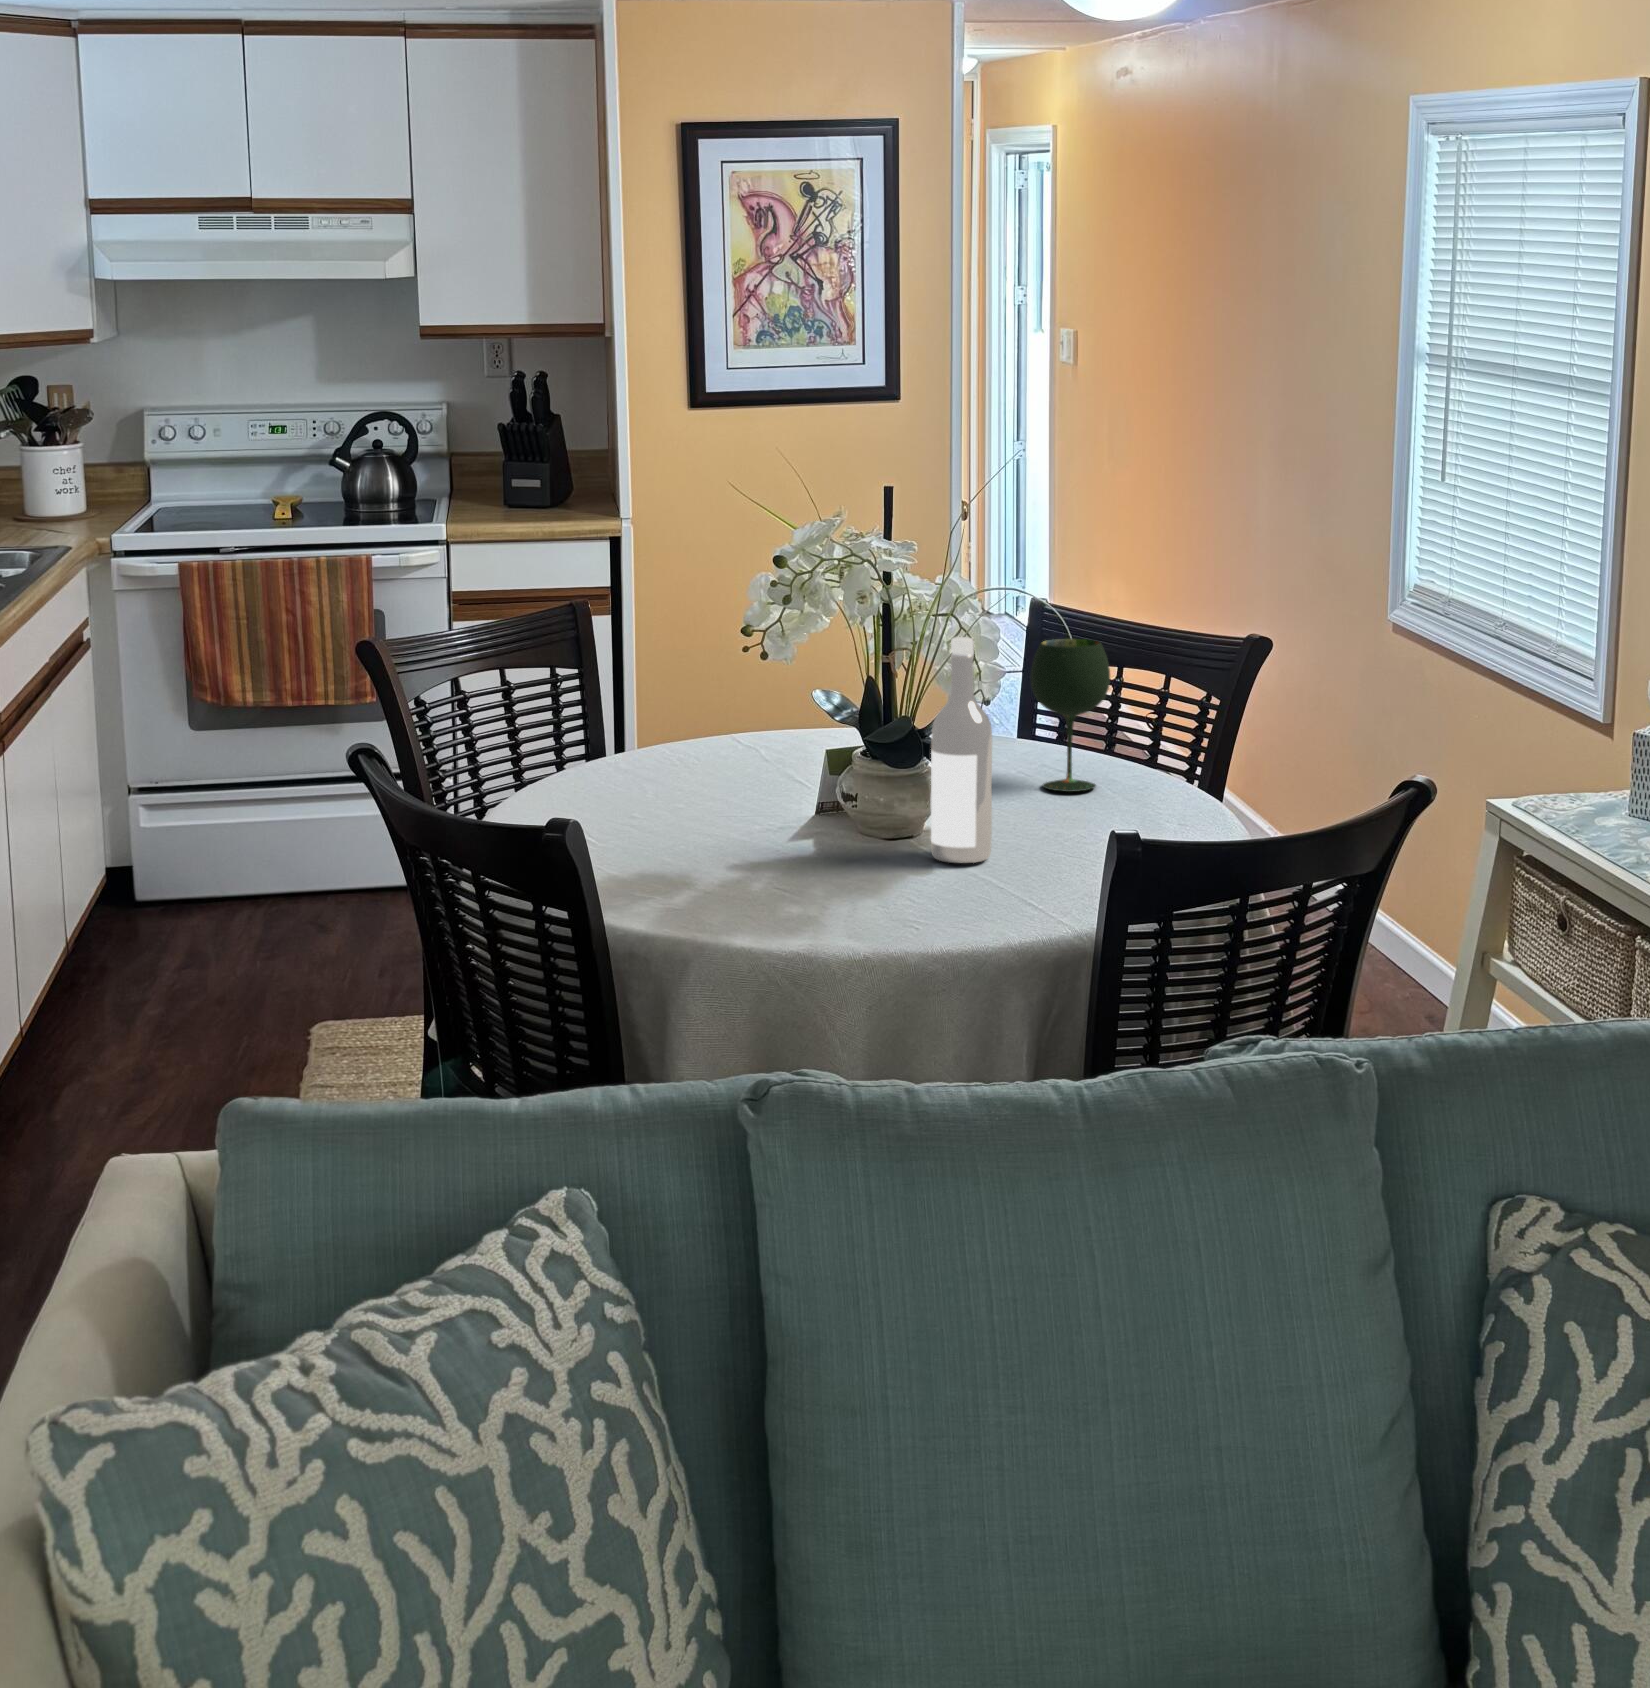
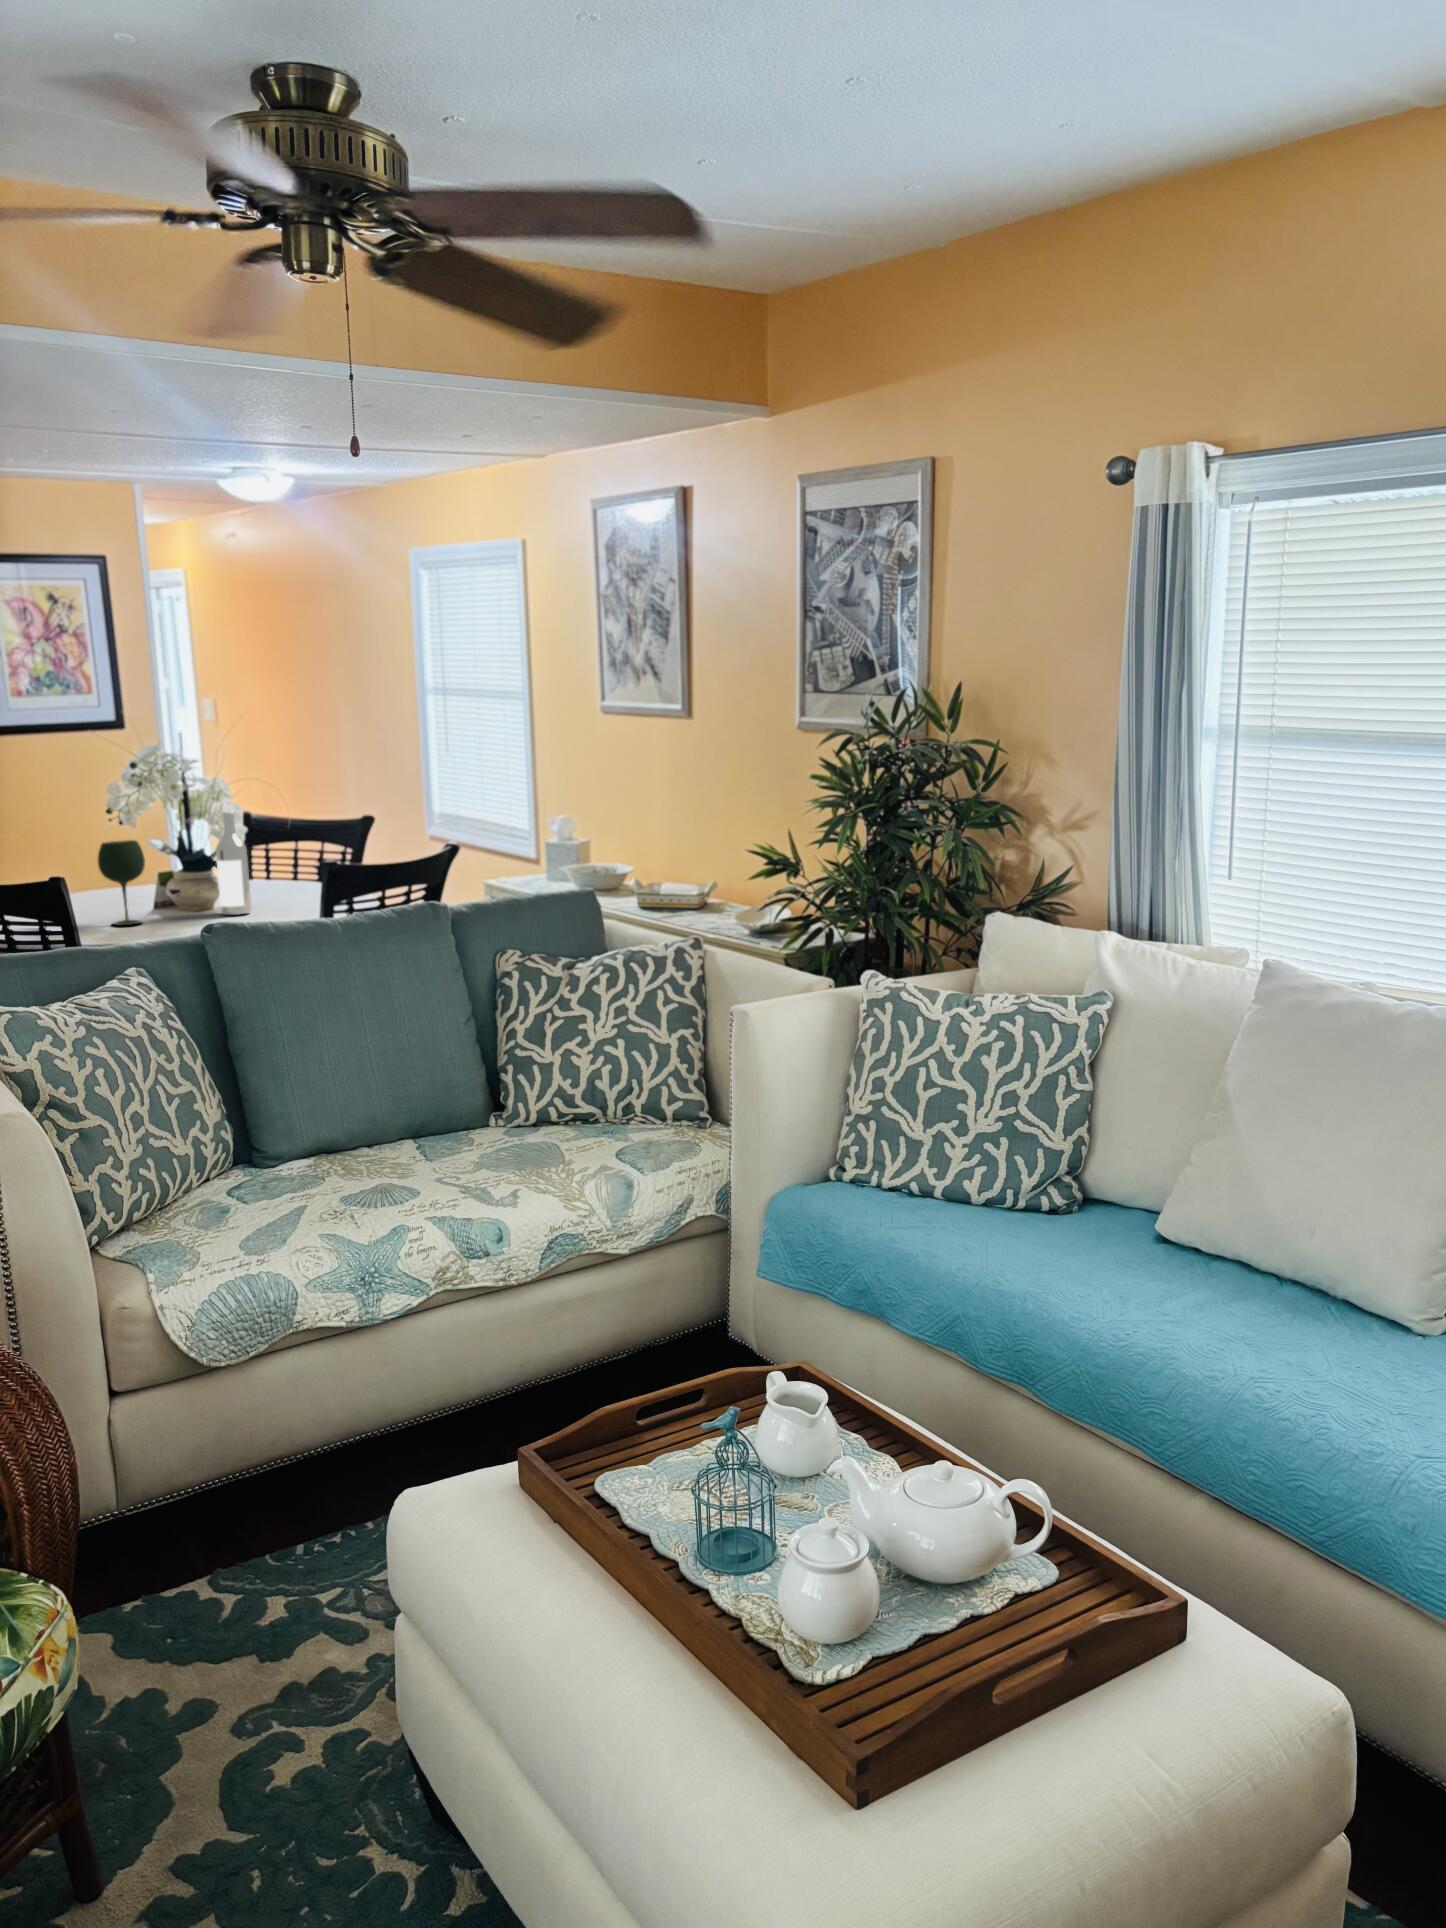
wine glass: present [1031,639,1110,792] -> present [98,840,145,925]

